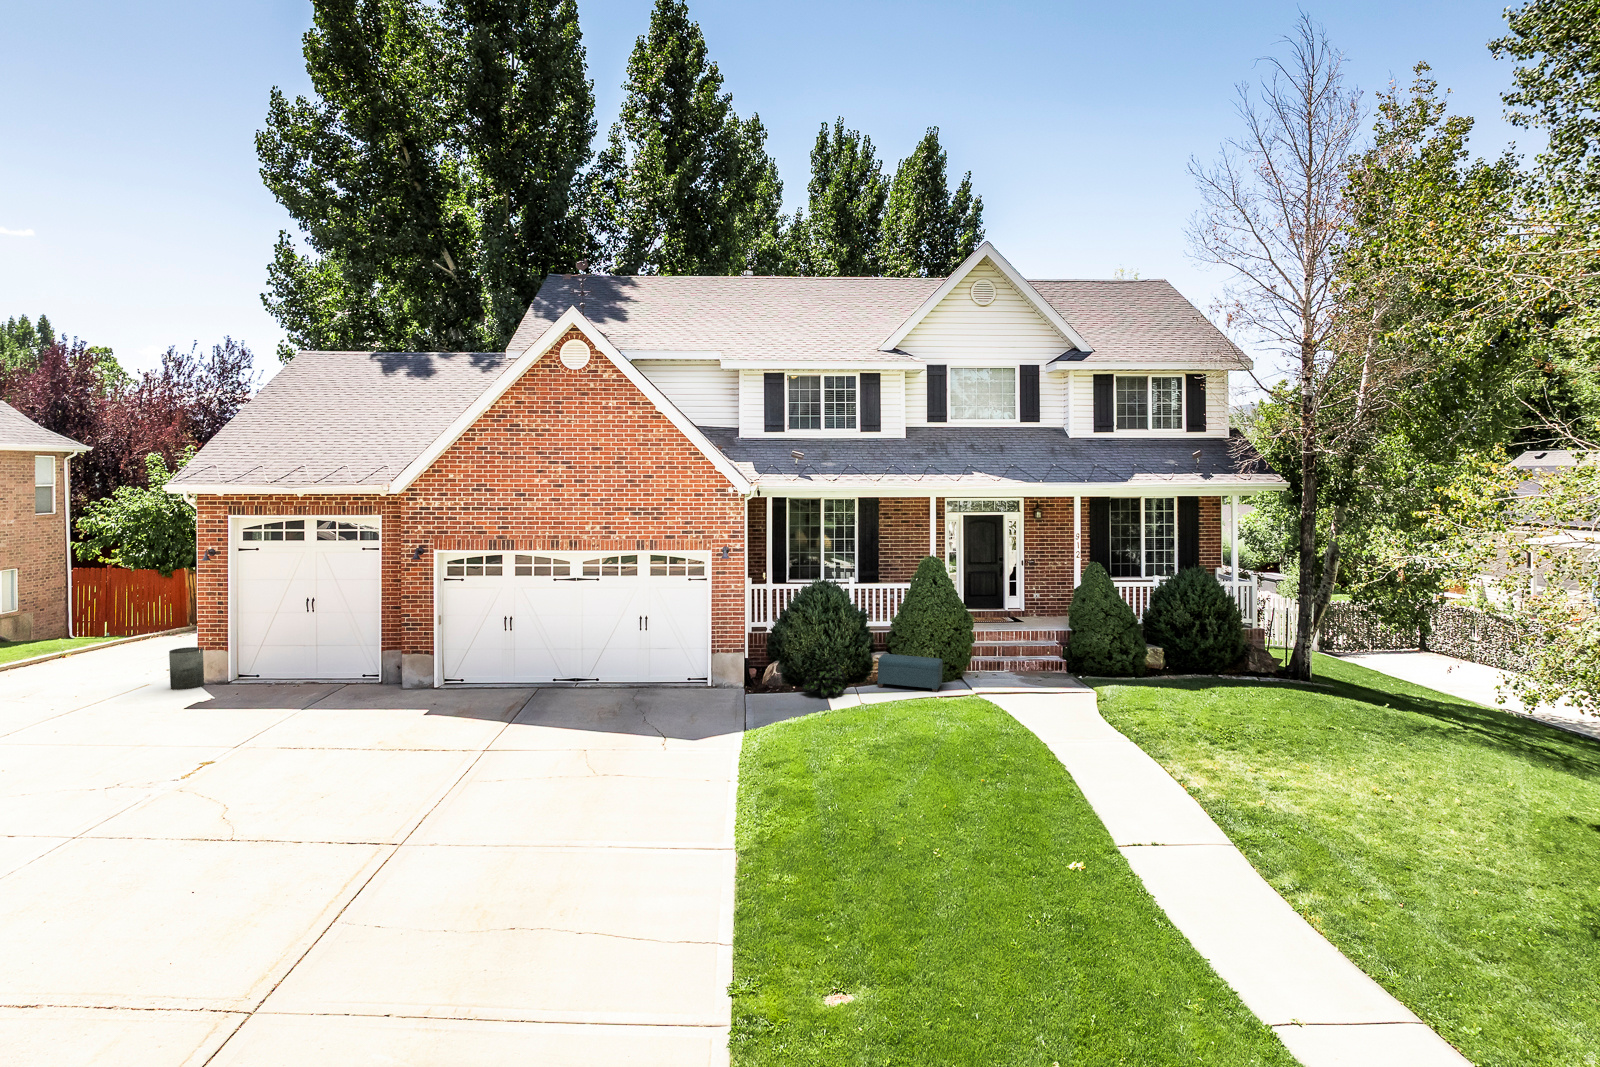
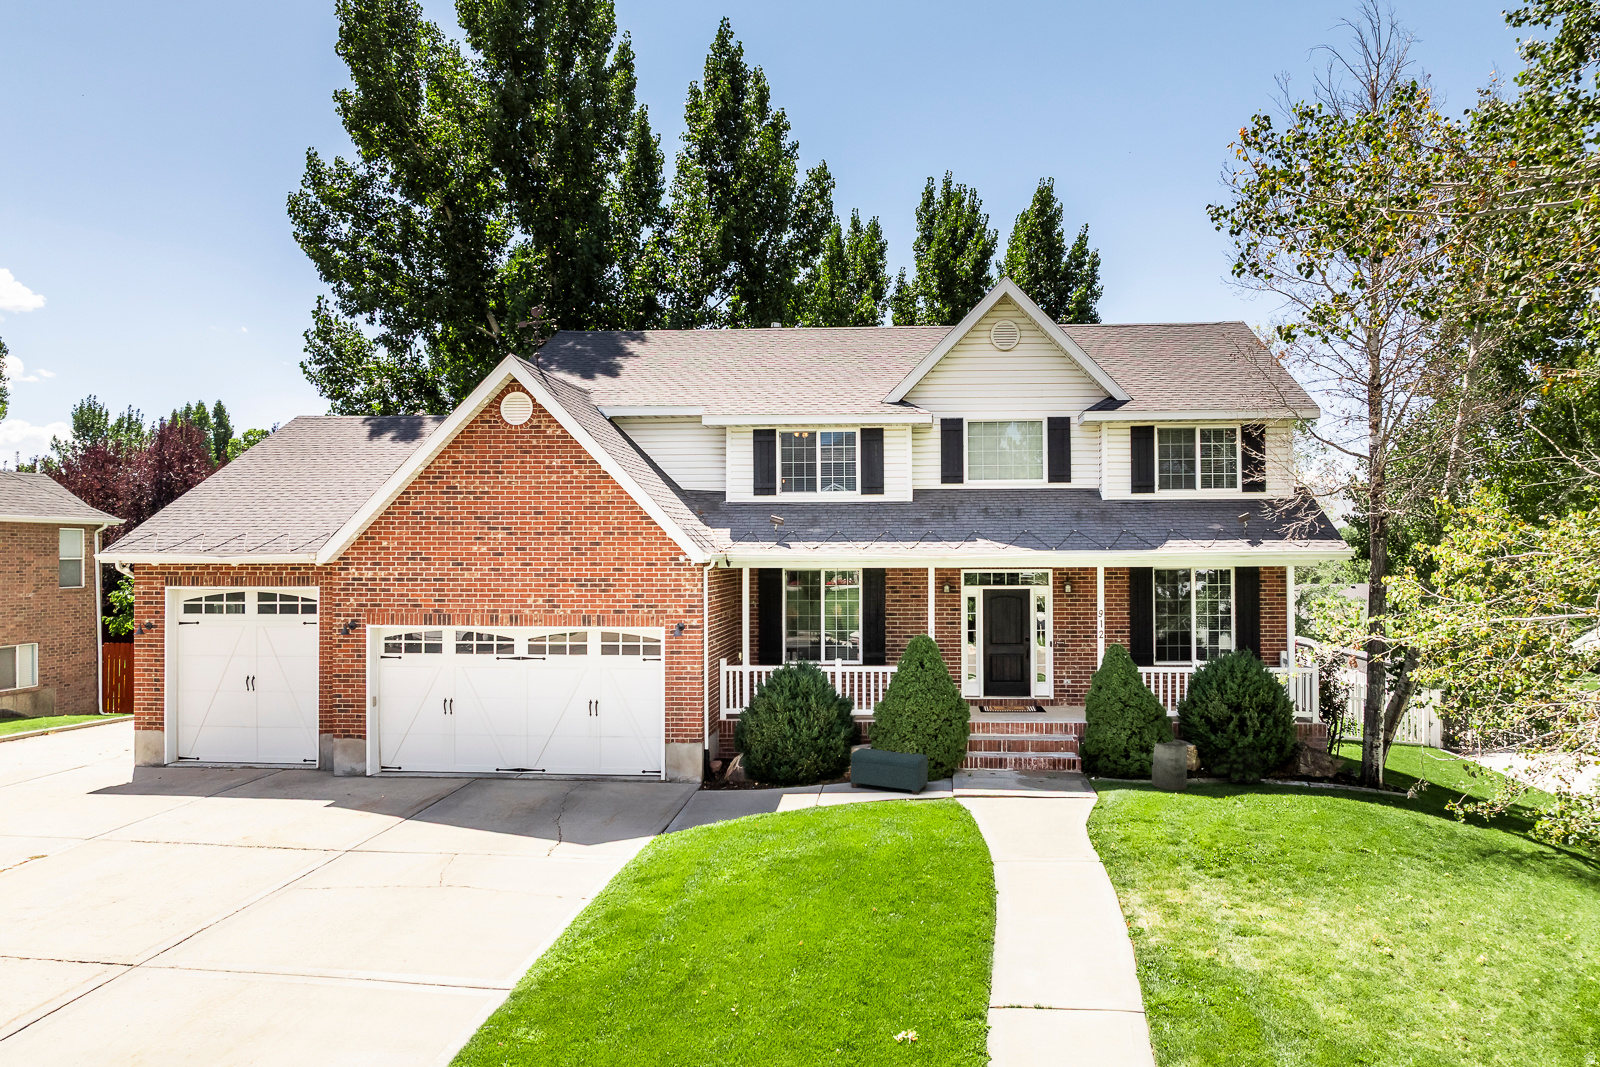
trash can: present [169,647,204,690] -> present [1152,739,1187,790]
potted plant: present [802,658,847,698] -> present [1211,746,1264,784]

